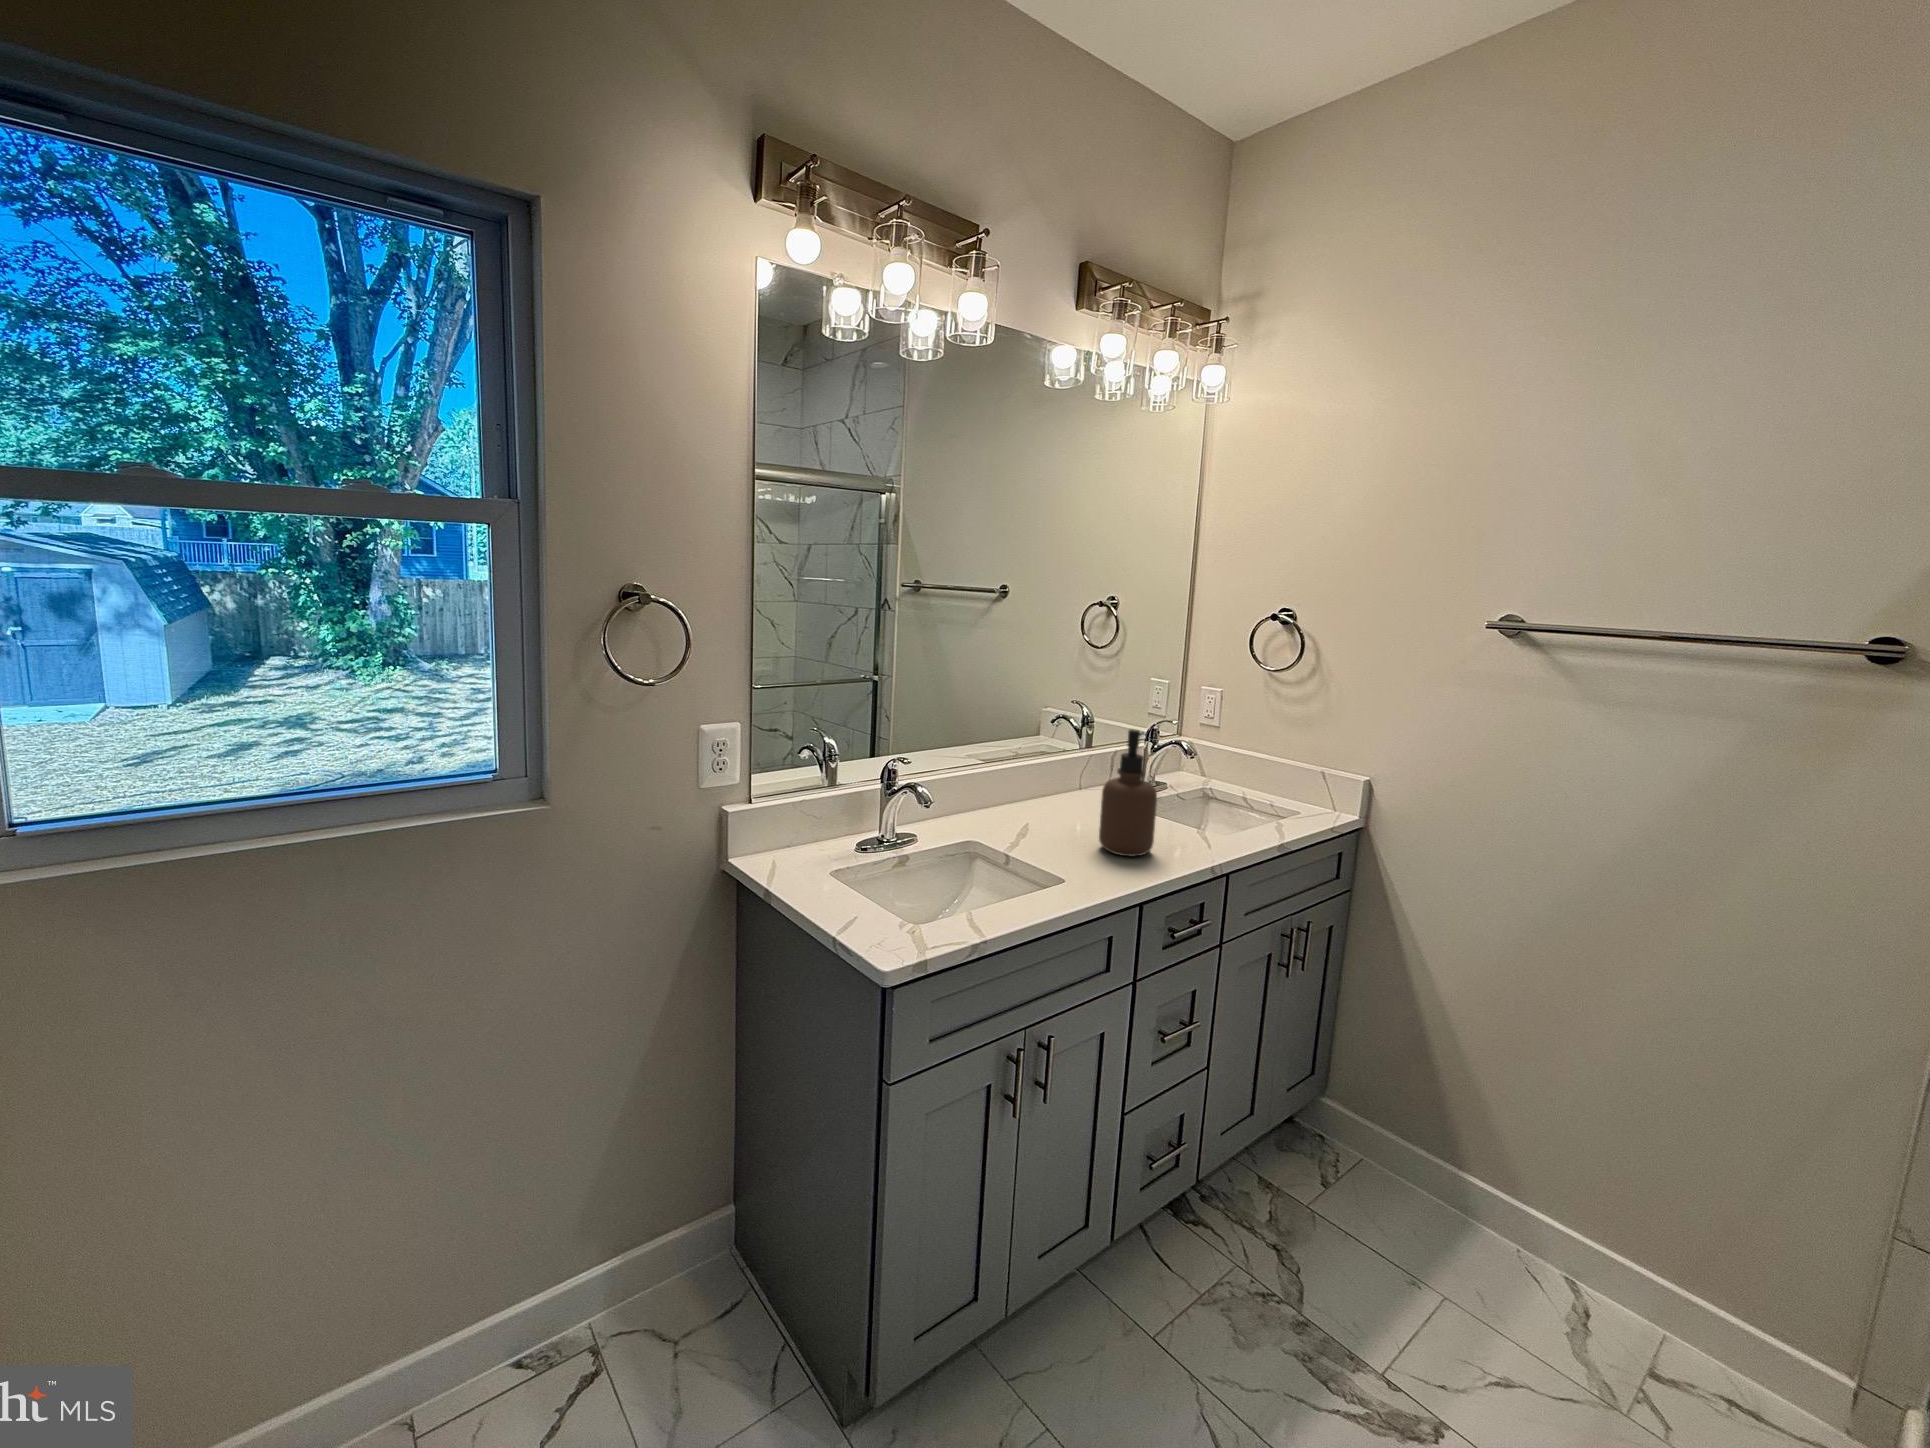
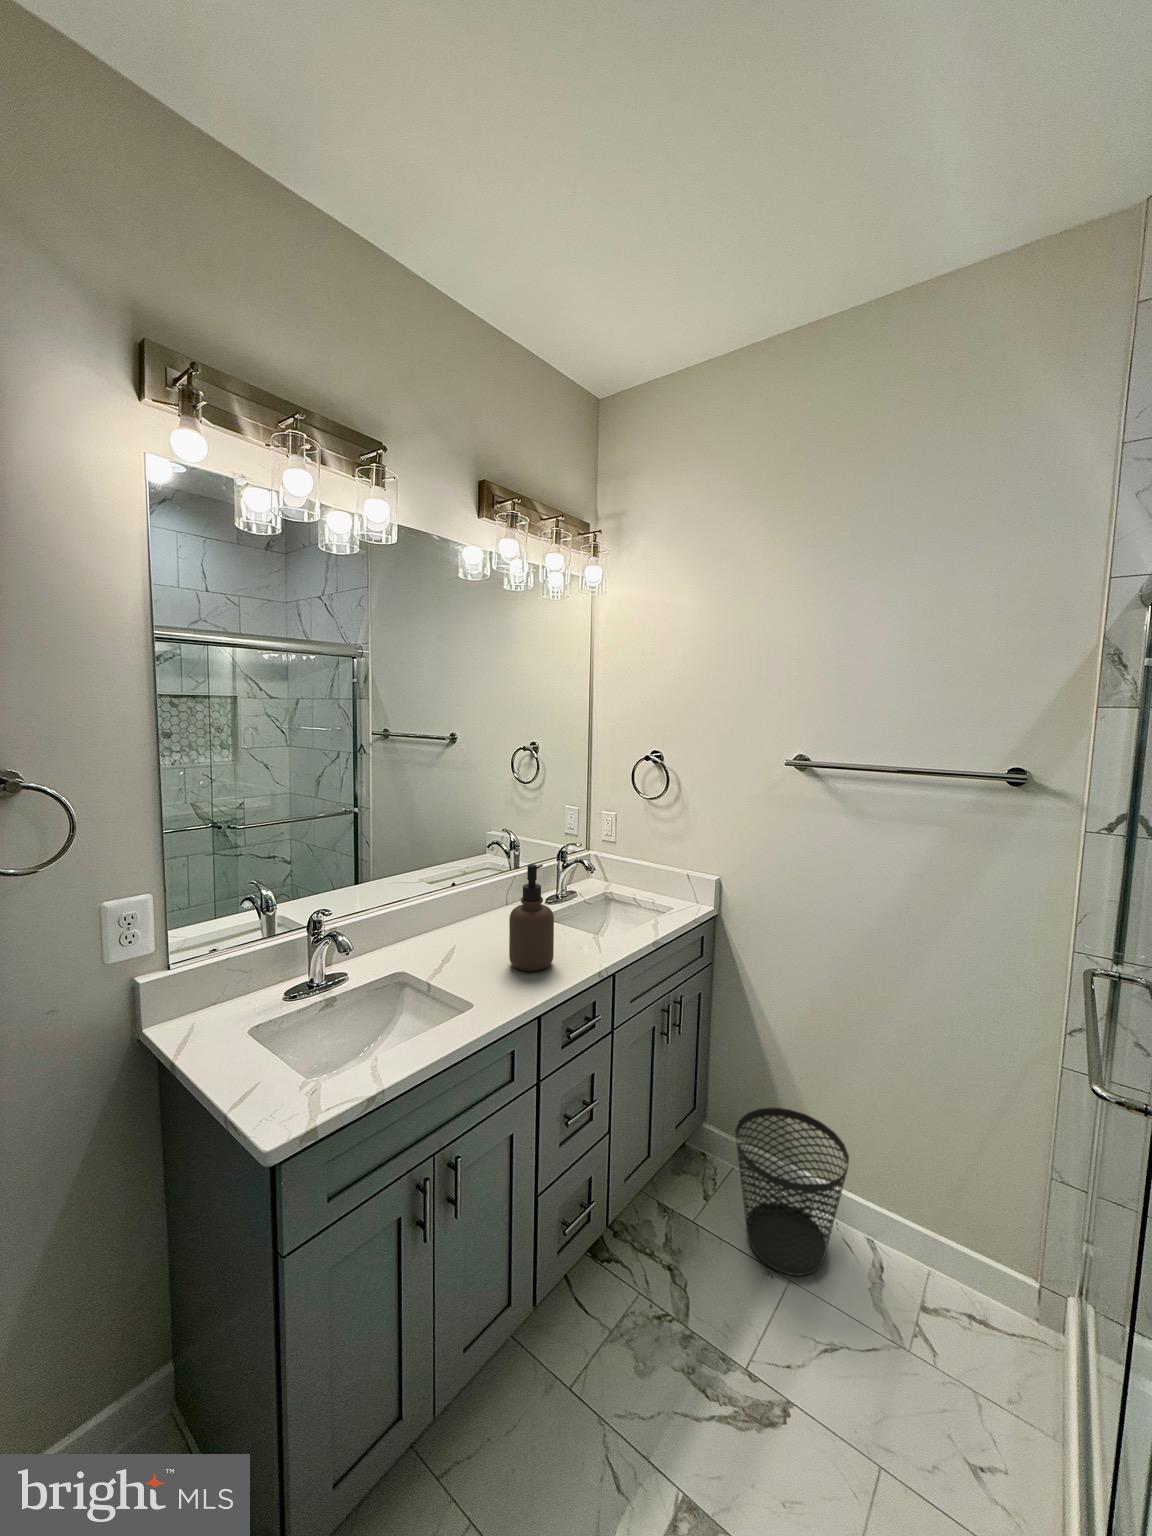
wastebasket: none [1377,1084,1547,1298] -> present [735,1108,849,1276]

